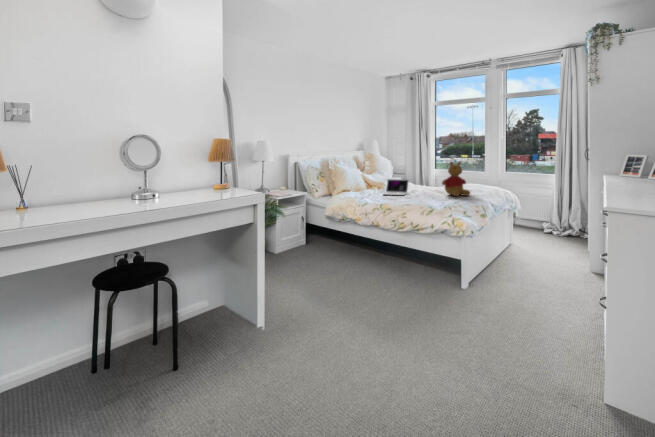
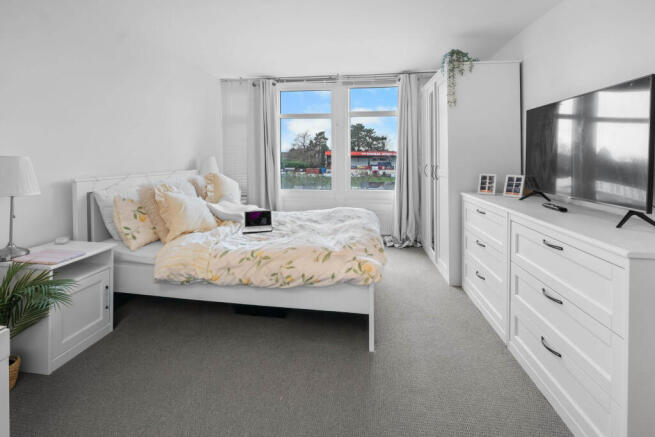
stuffed bear: present [442,162,470,196] -> none [315,185,347,226]

